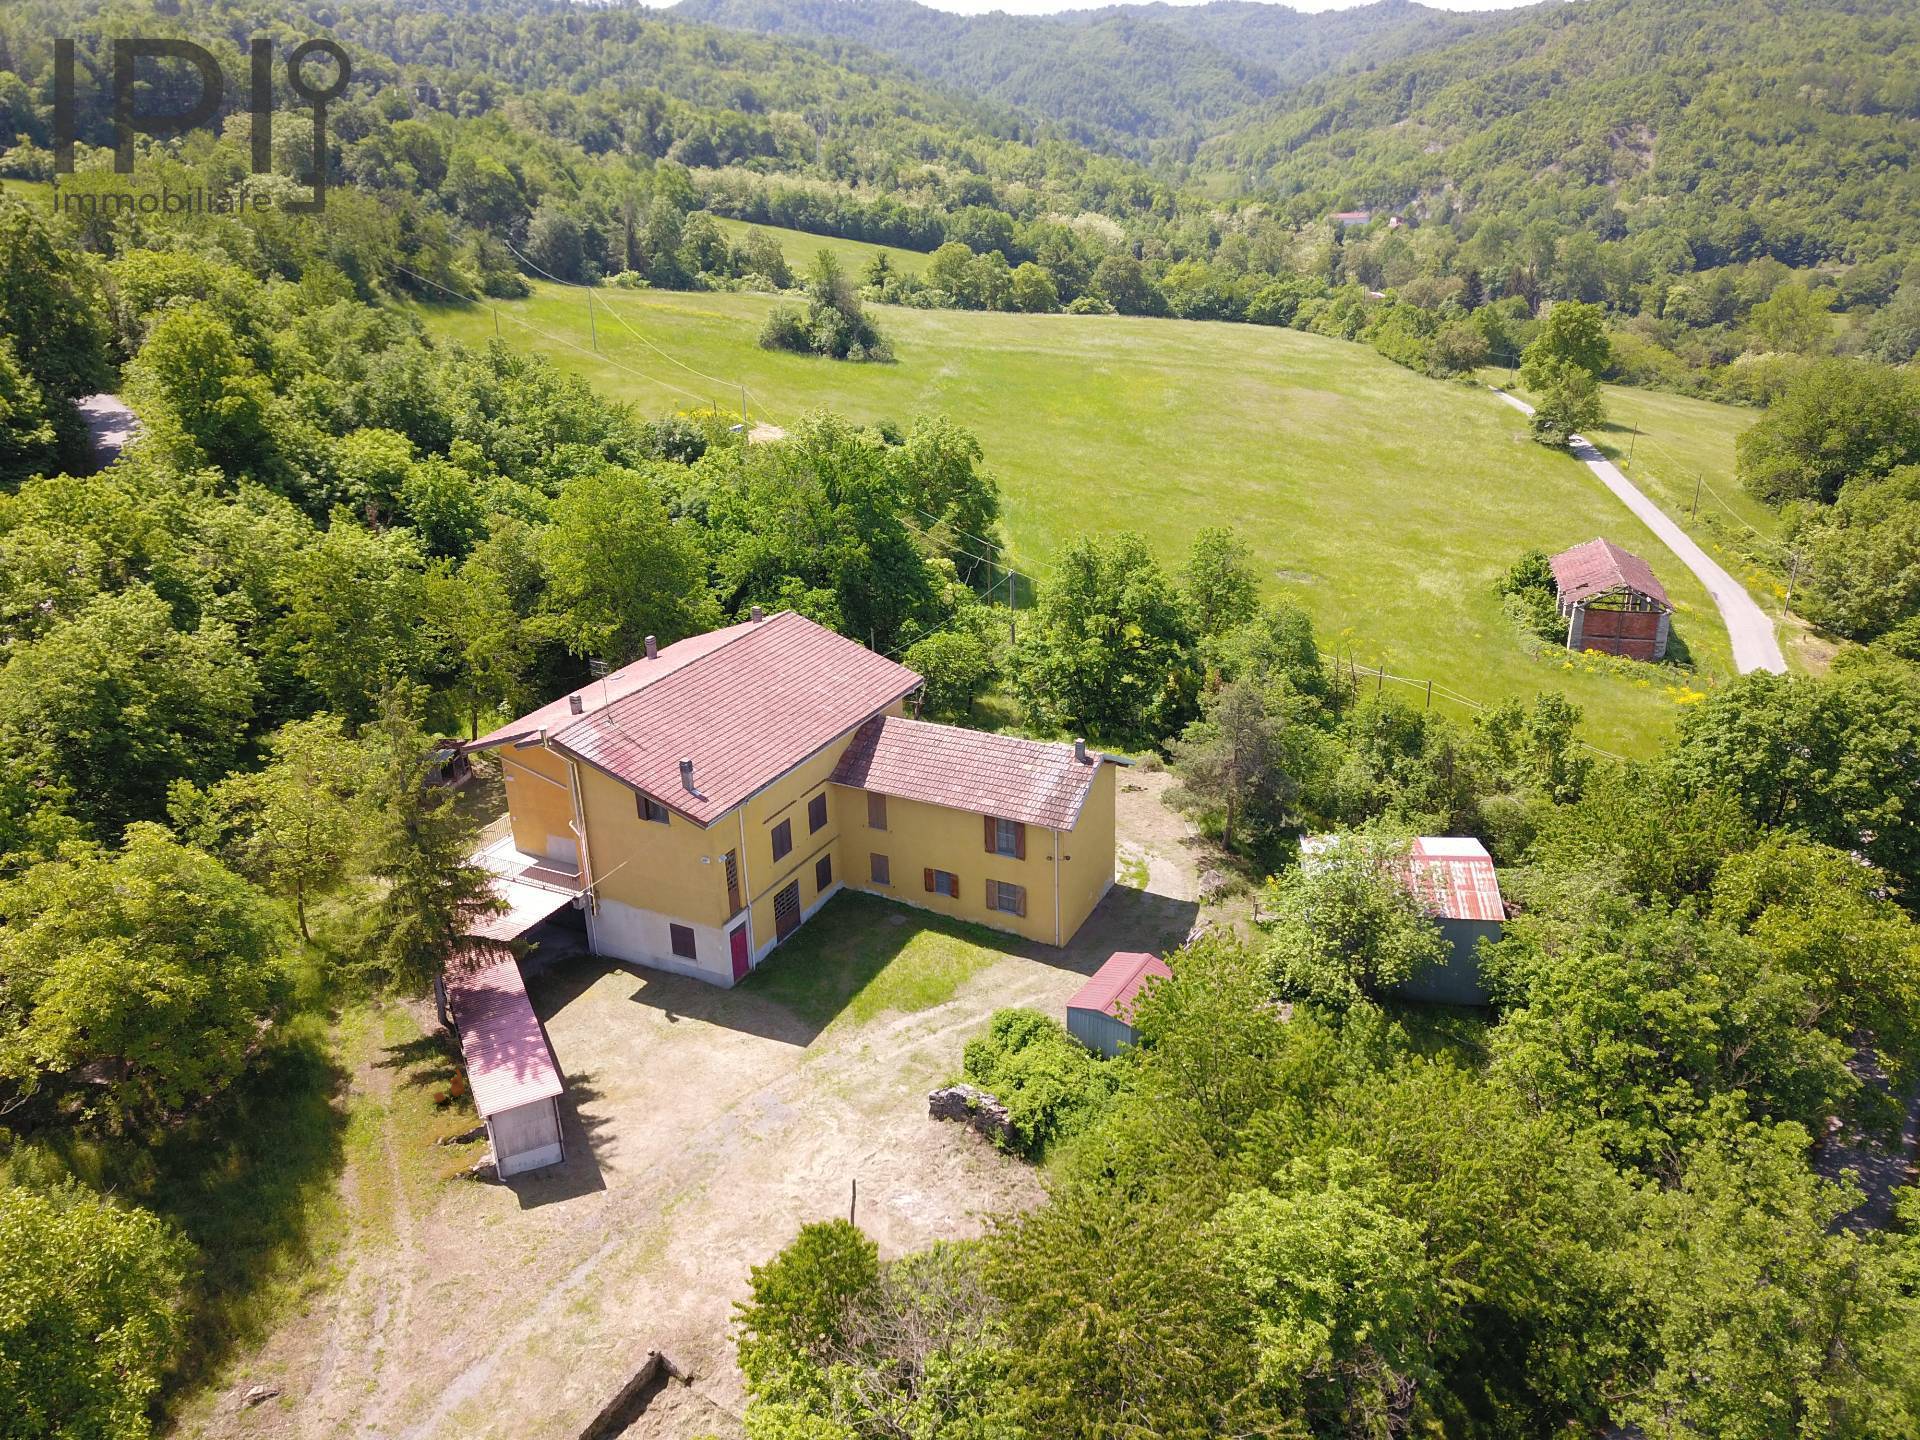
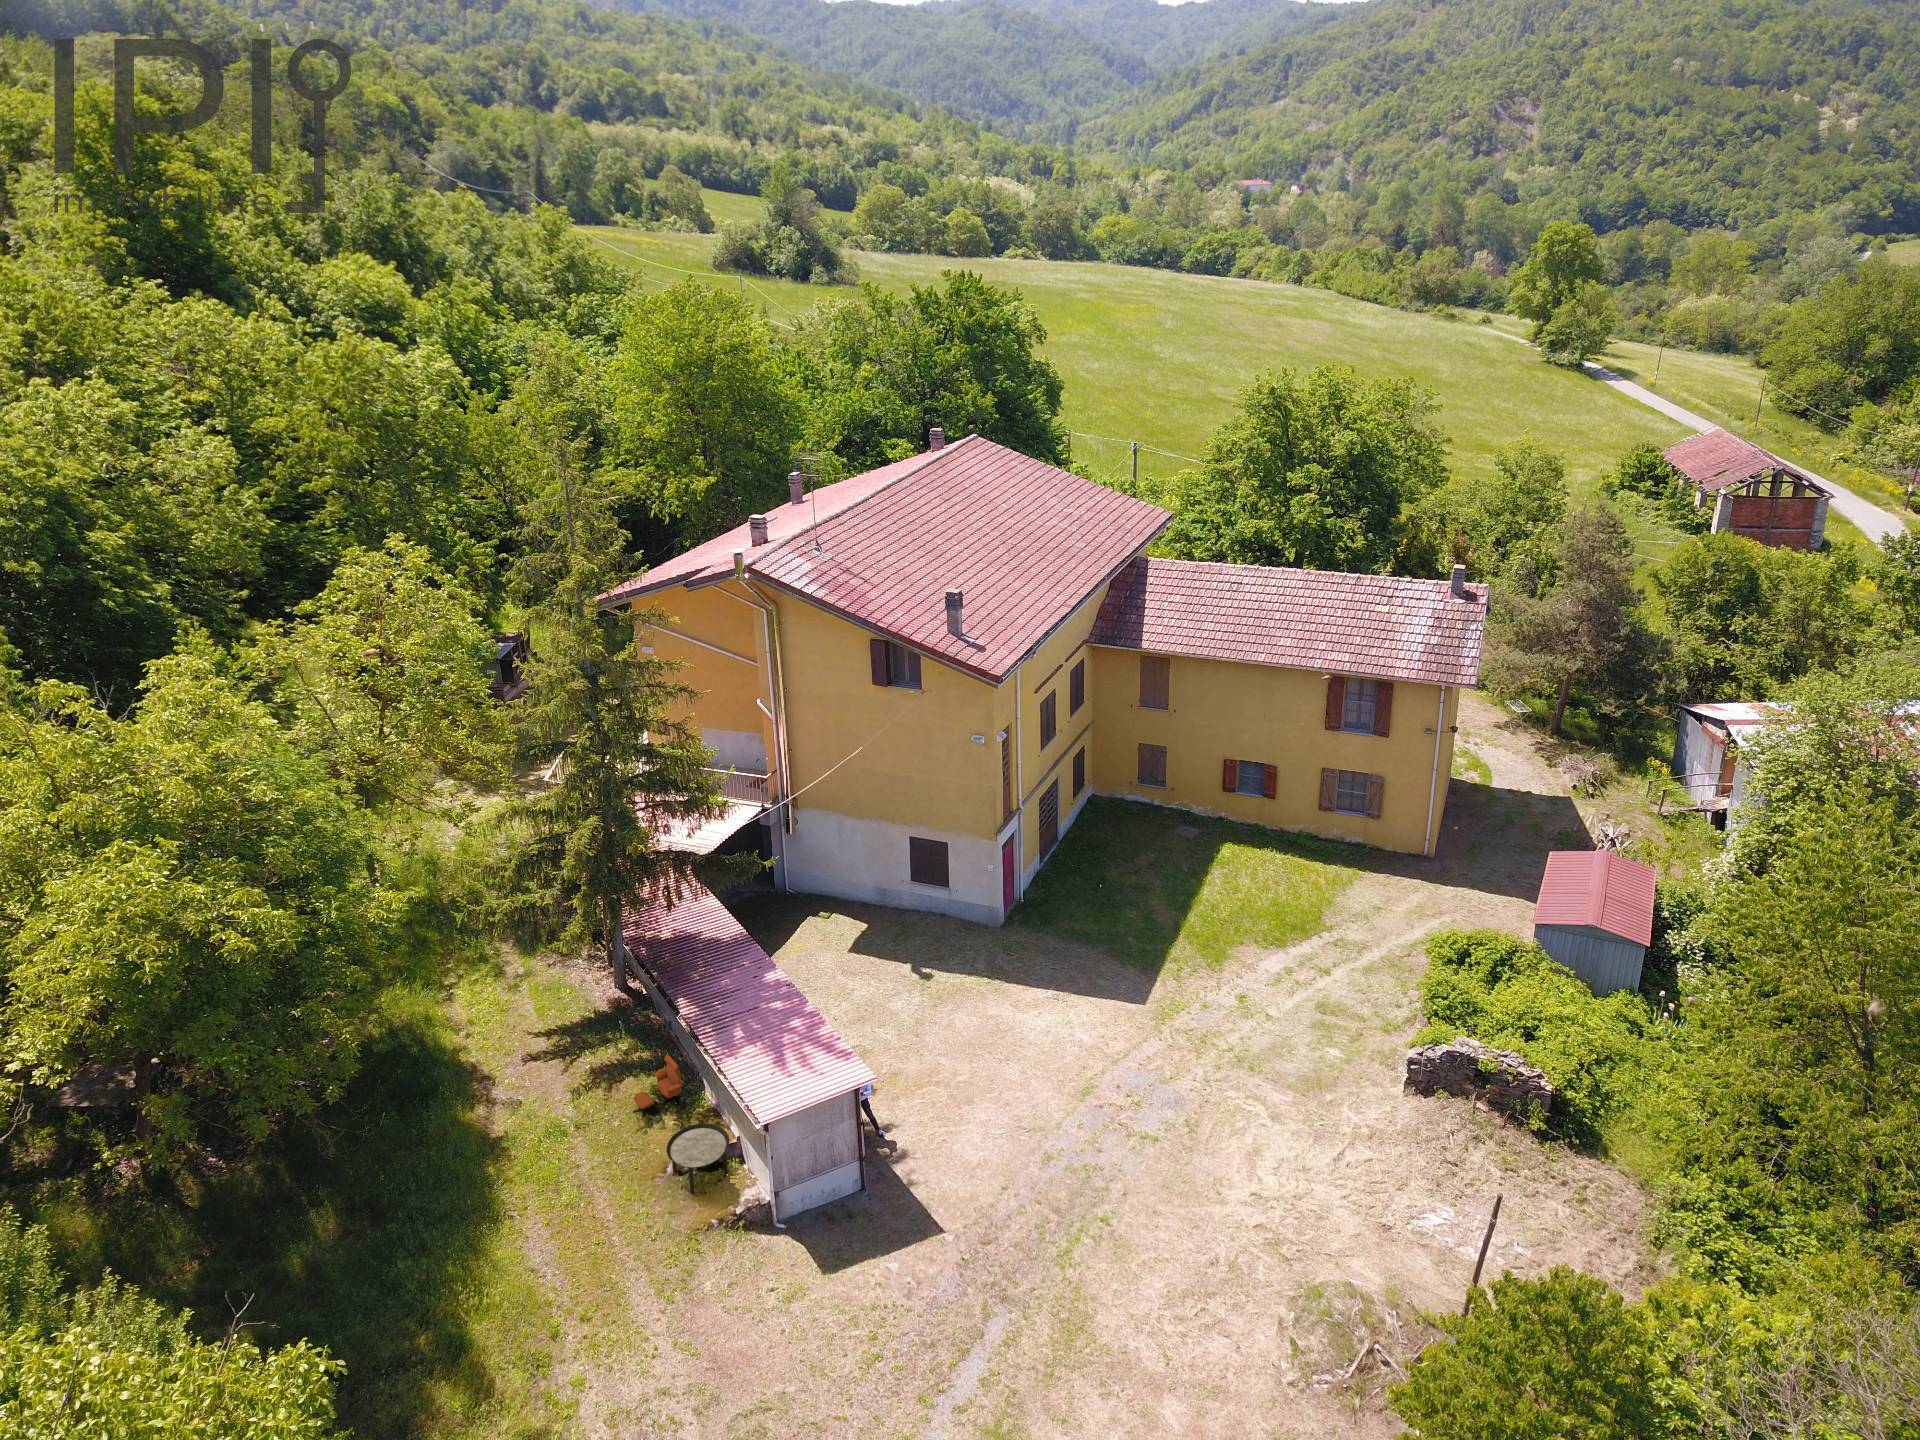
round table: none [437,1114,478,1157] -> present [666,1123,729,1194]

